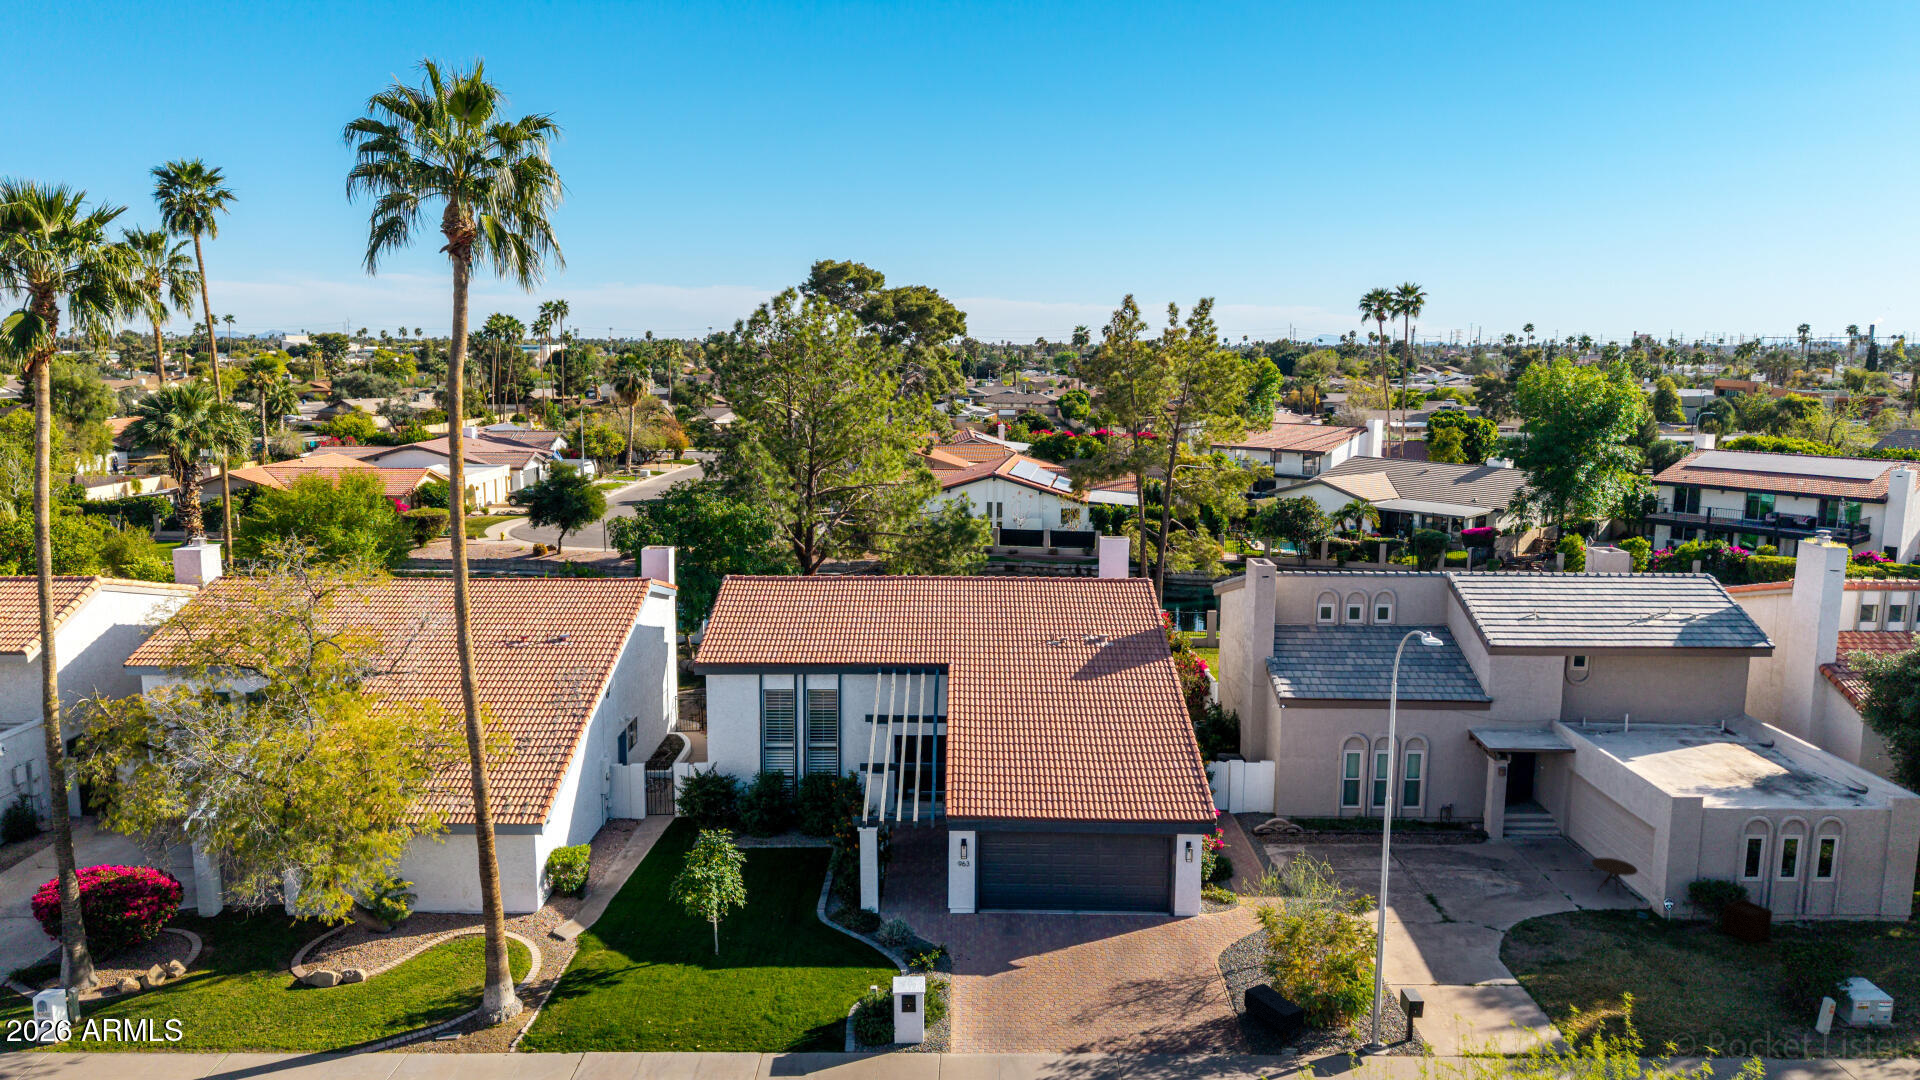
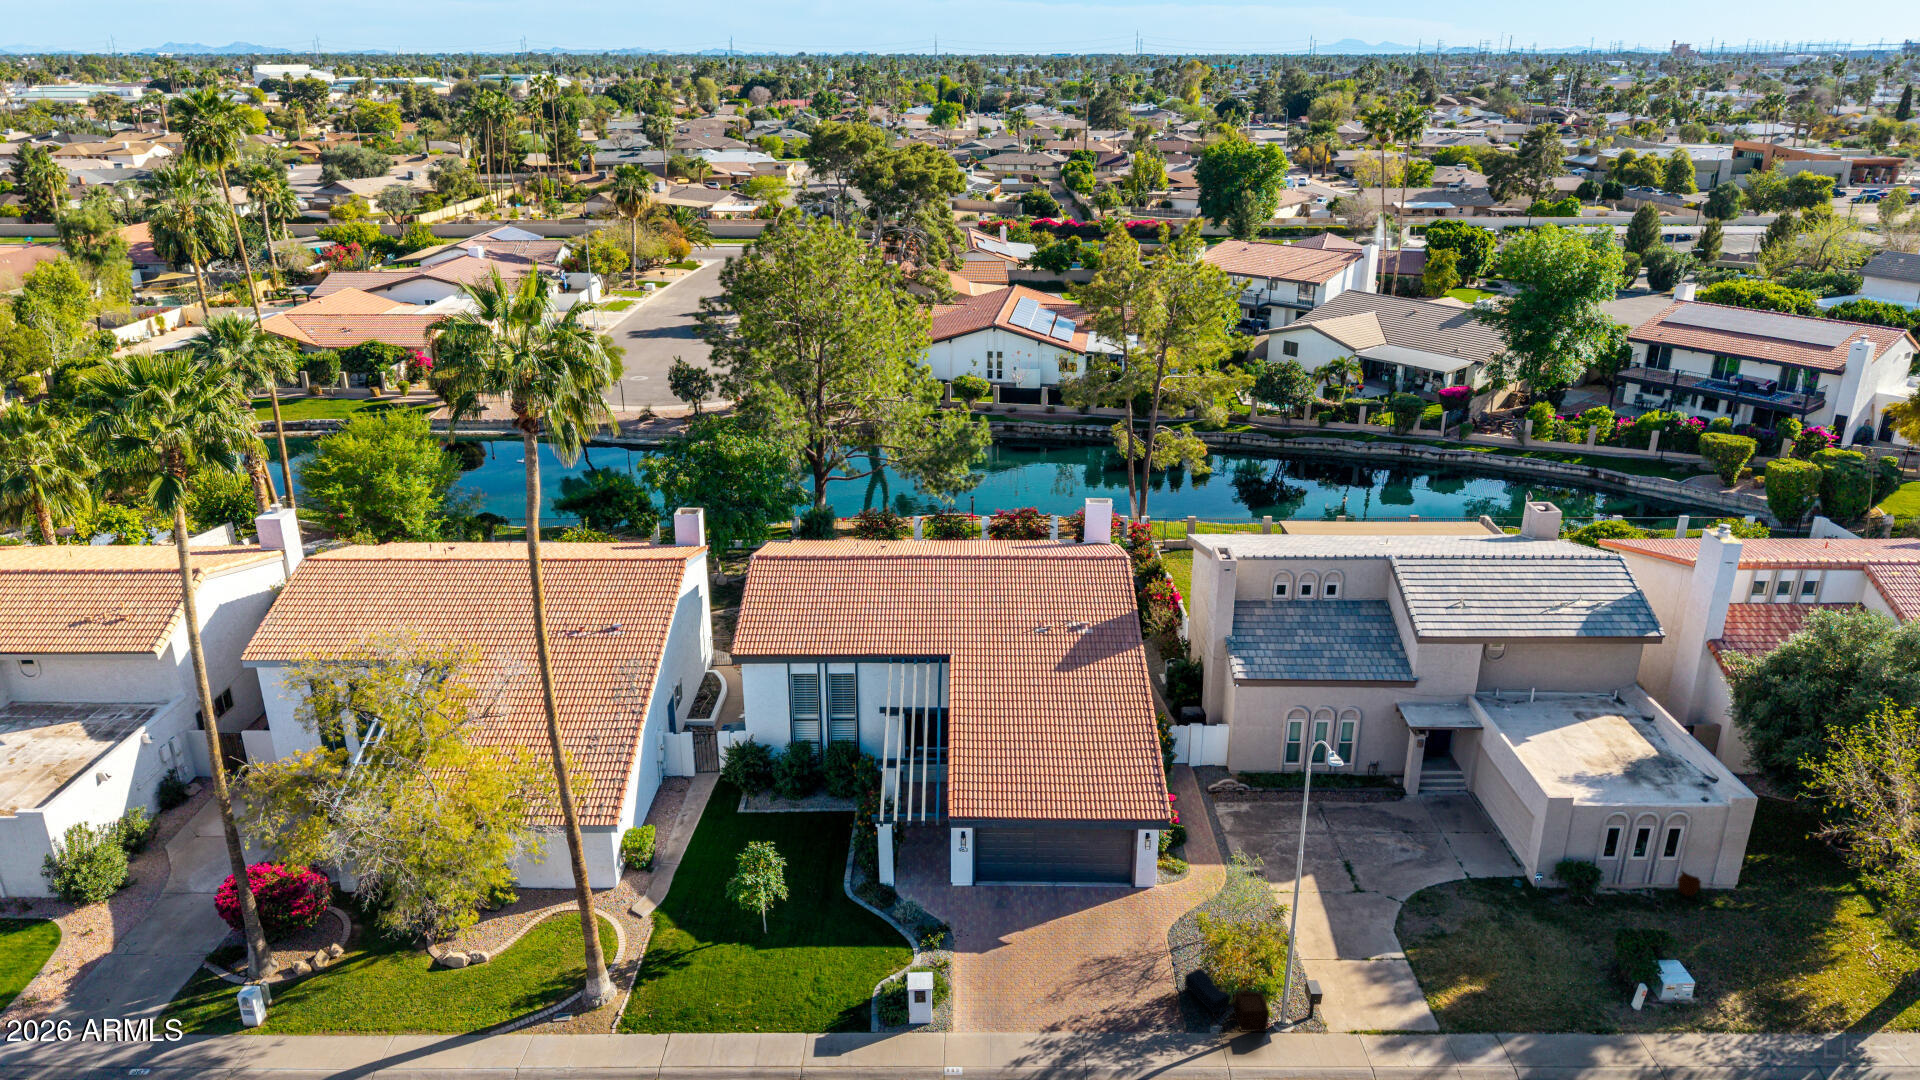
round table: present [1592,857,1638,889] -> none [1481,828,1517,864]
lounge chair: none [1841,889,1876,932] -> present [1678,871,1701,898]
wooden crate: present [1722,899,1772,942] -> present [1233,992,1270,1032]

